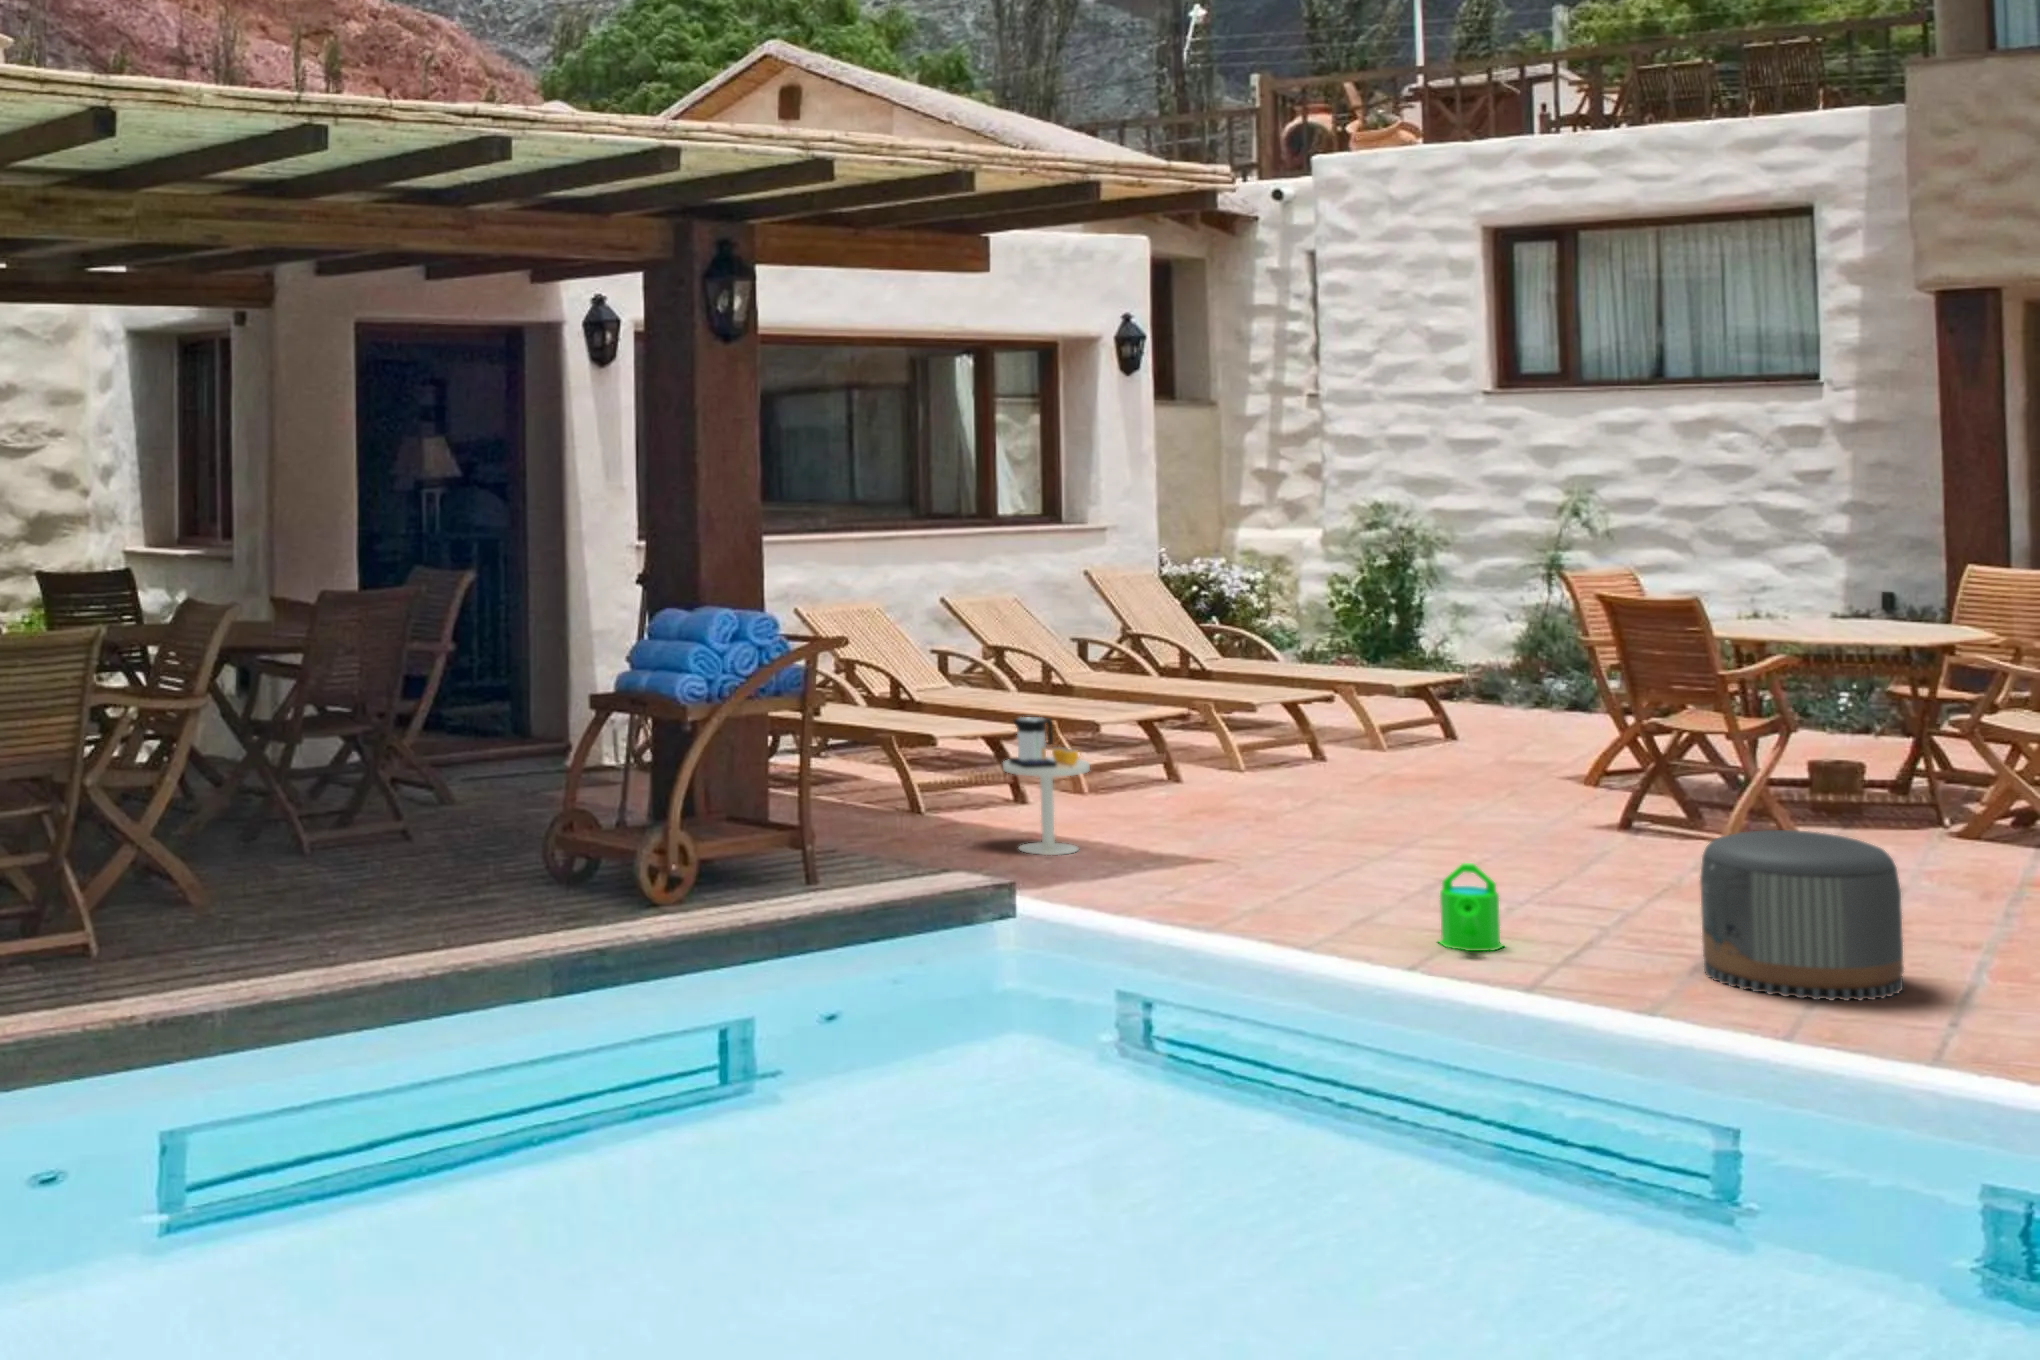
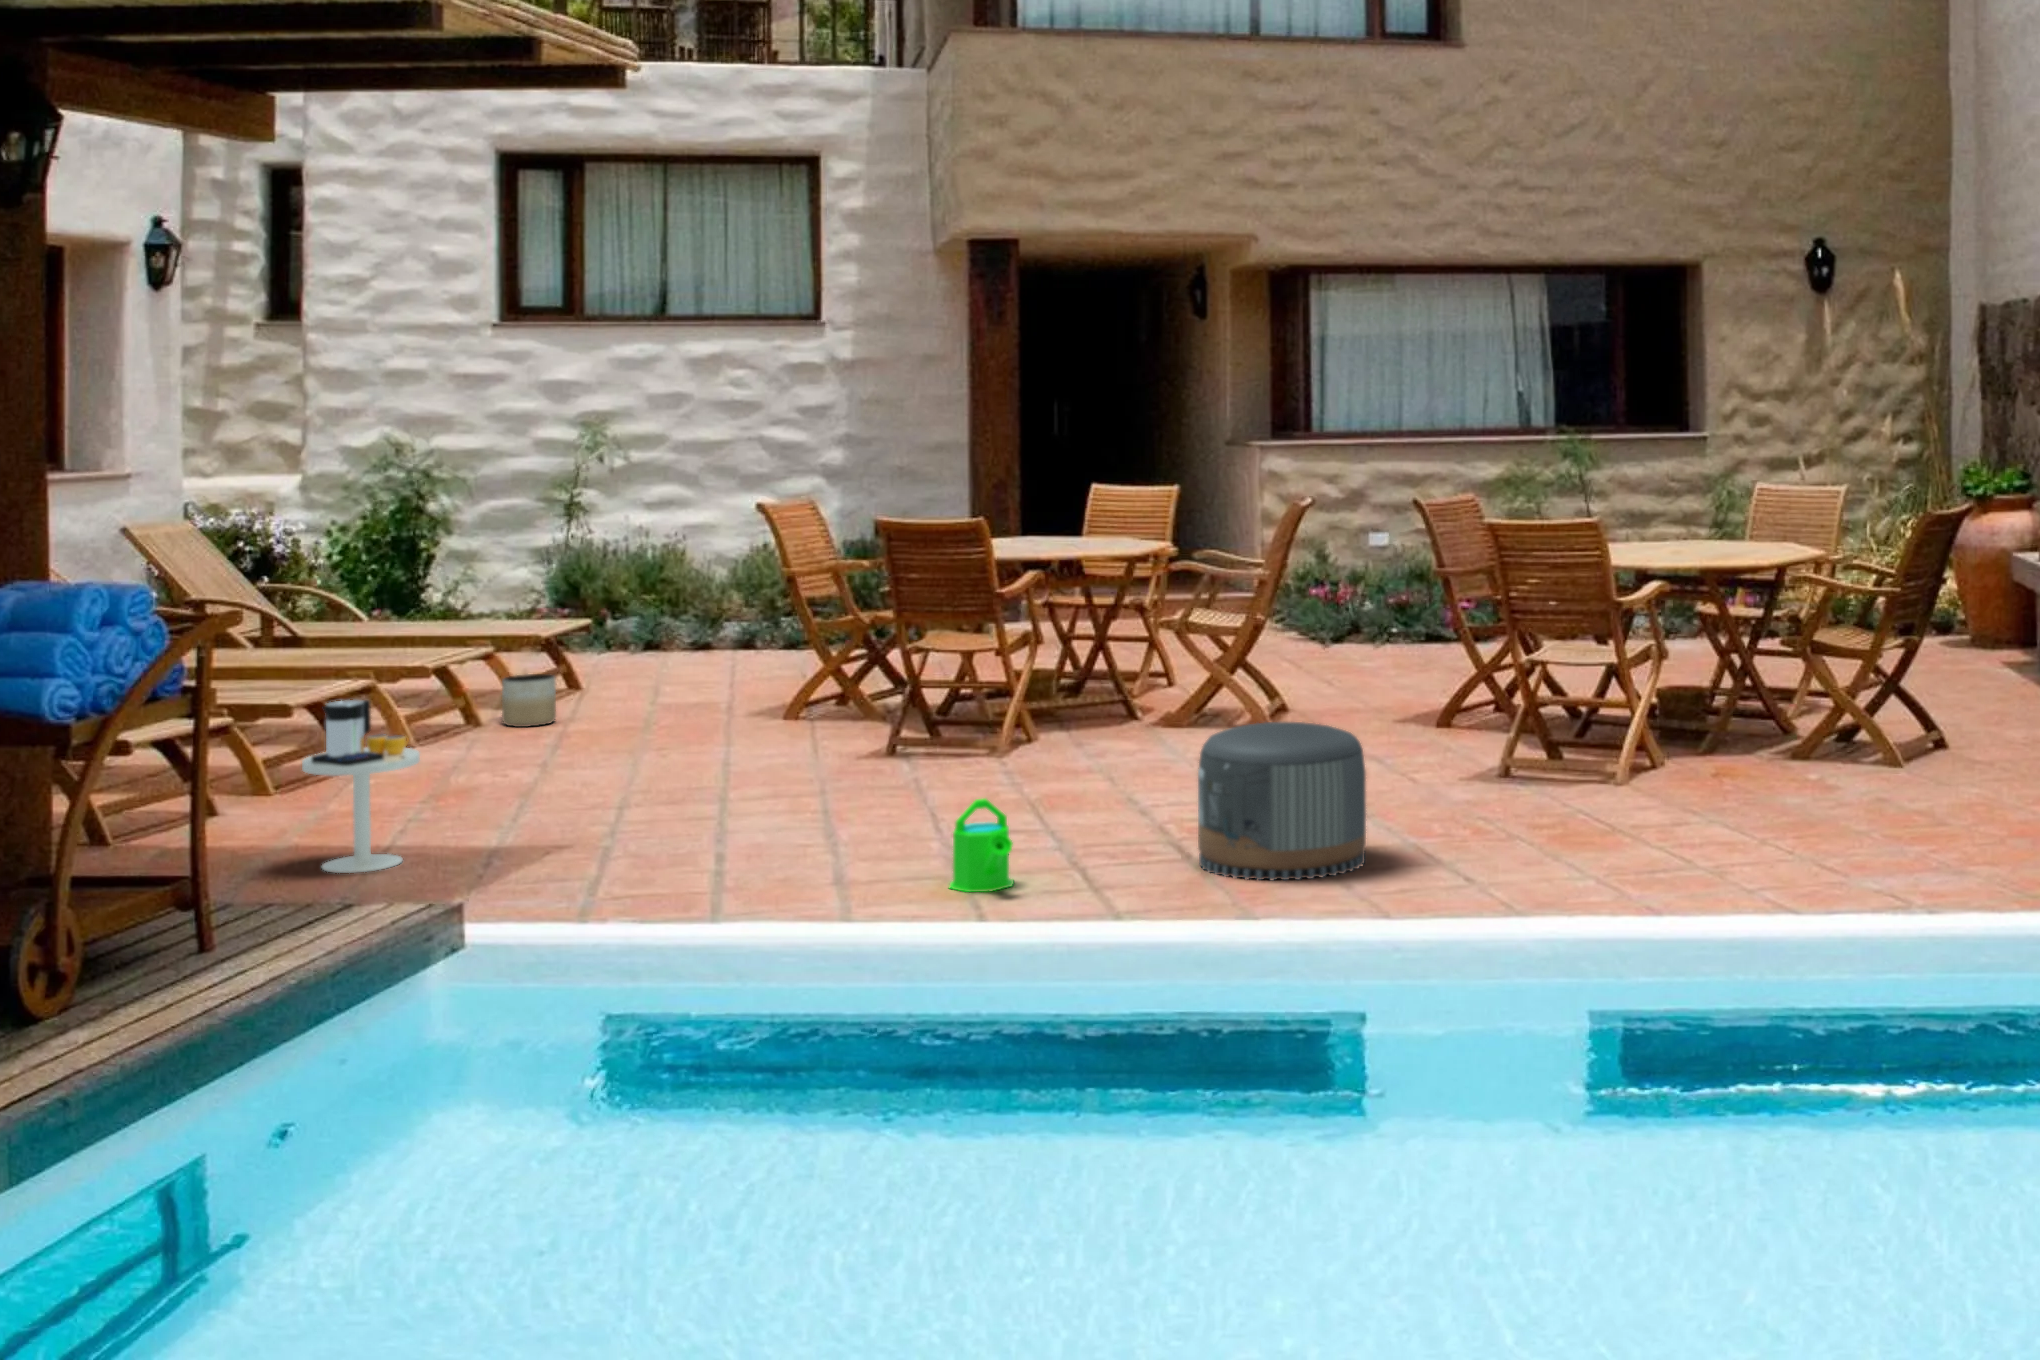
planter: none [1329,721,1378,768] -> present [502,674,556,727]

